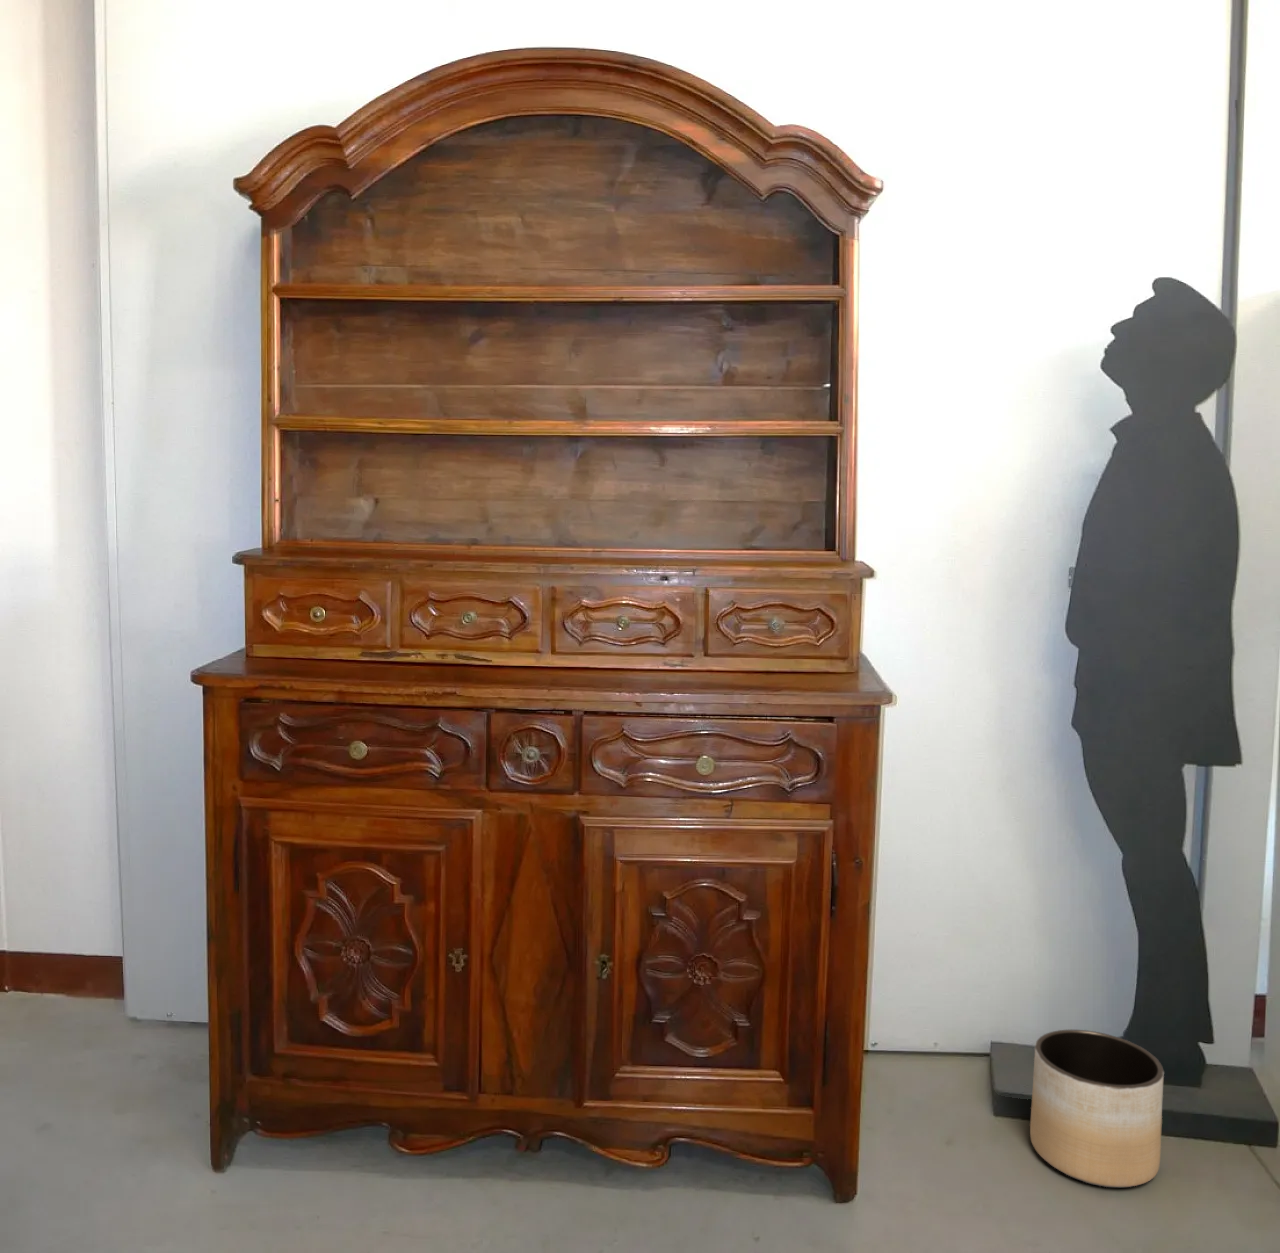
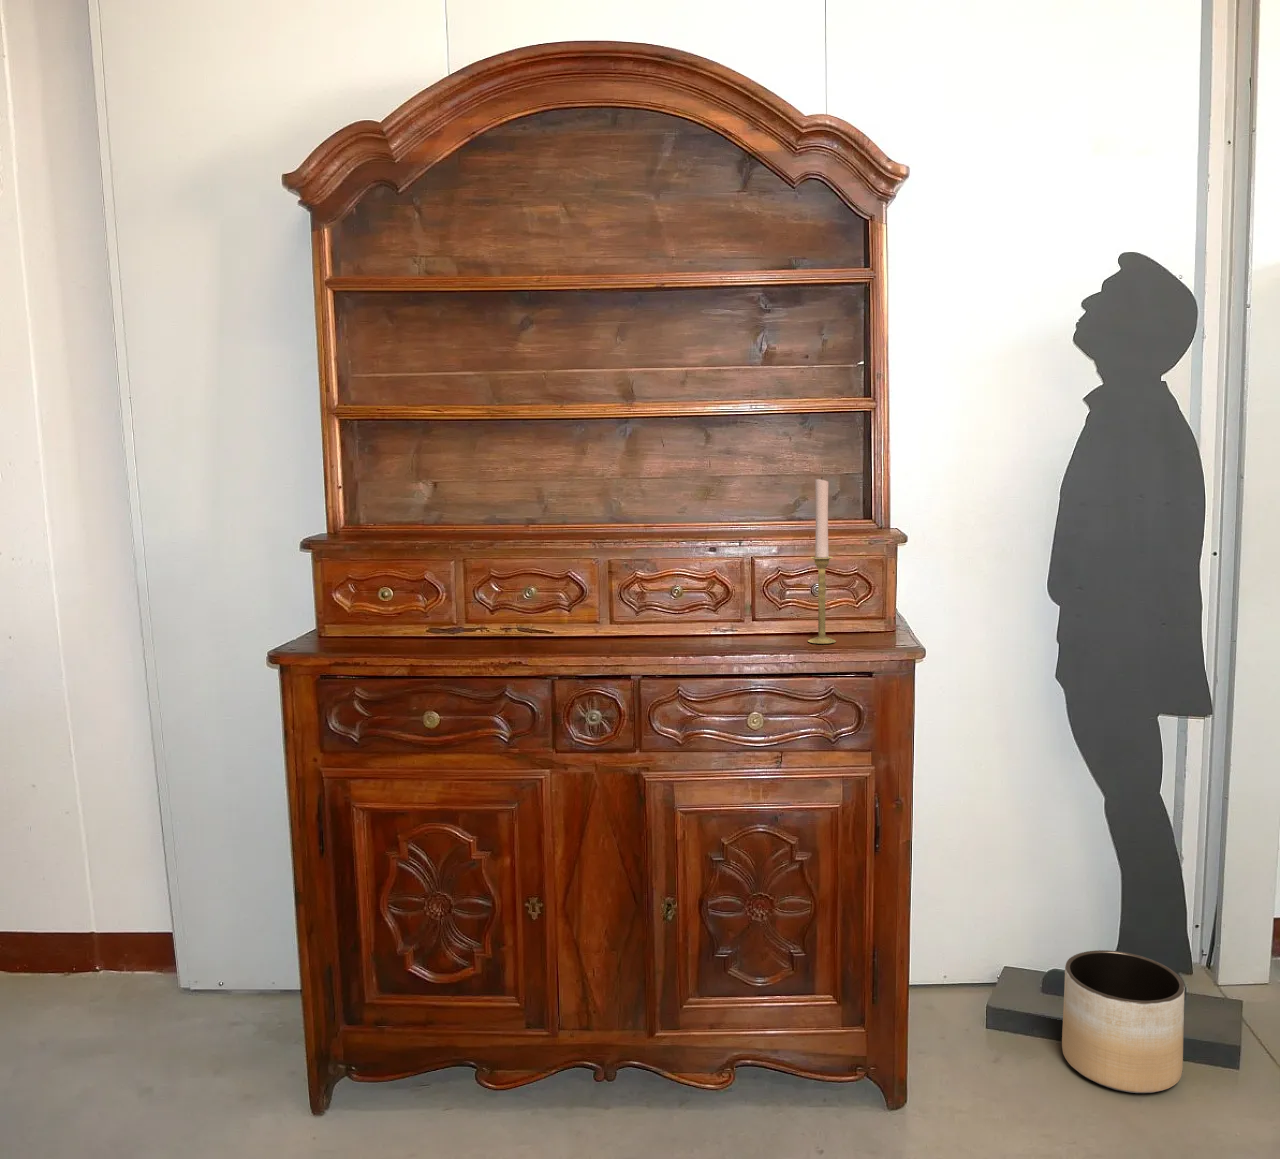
candlestick: none [763,504,793,683] -> present [808,478,836,644]

